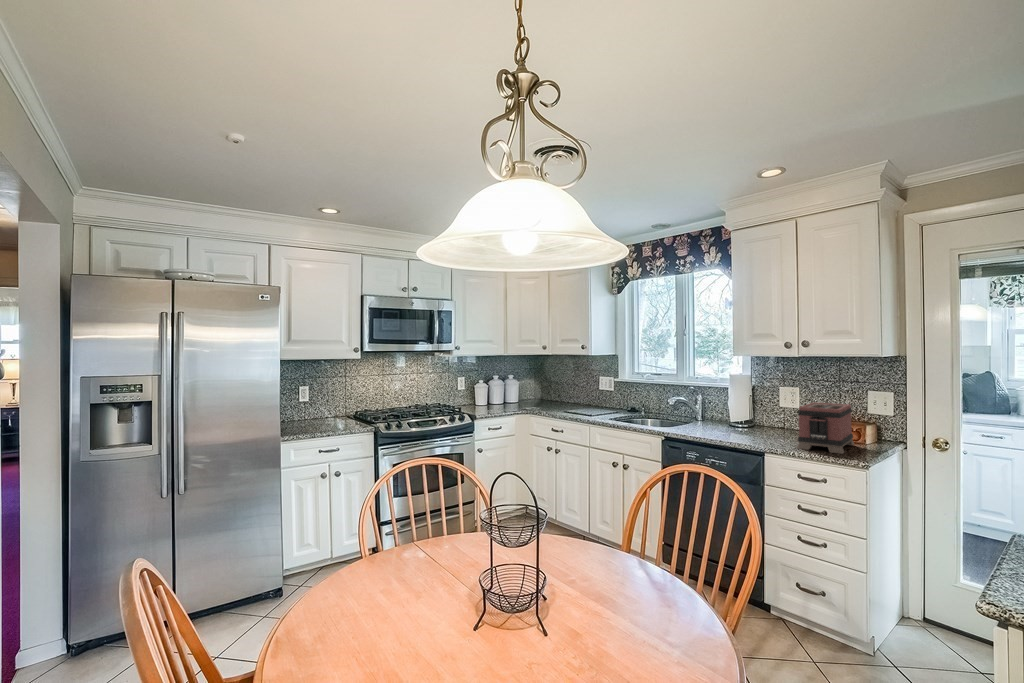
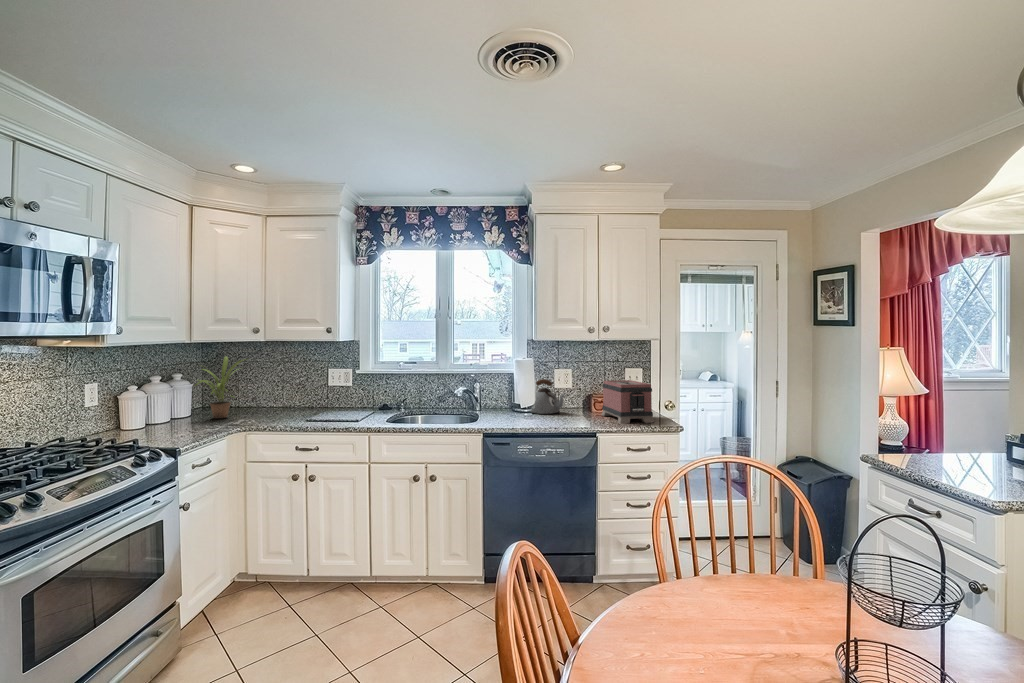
potted plant: none [517,365,545,405] -> present [196,357,243,418]
kettle: none [744,396,779,432] -> present [530,379,565,414]

